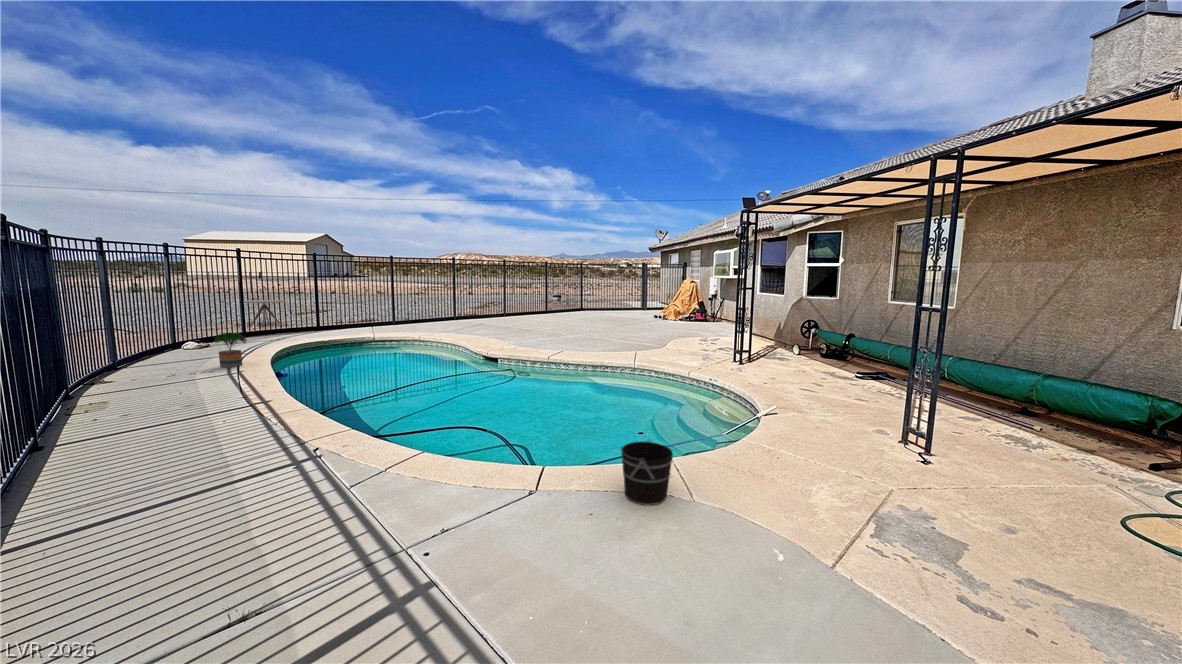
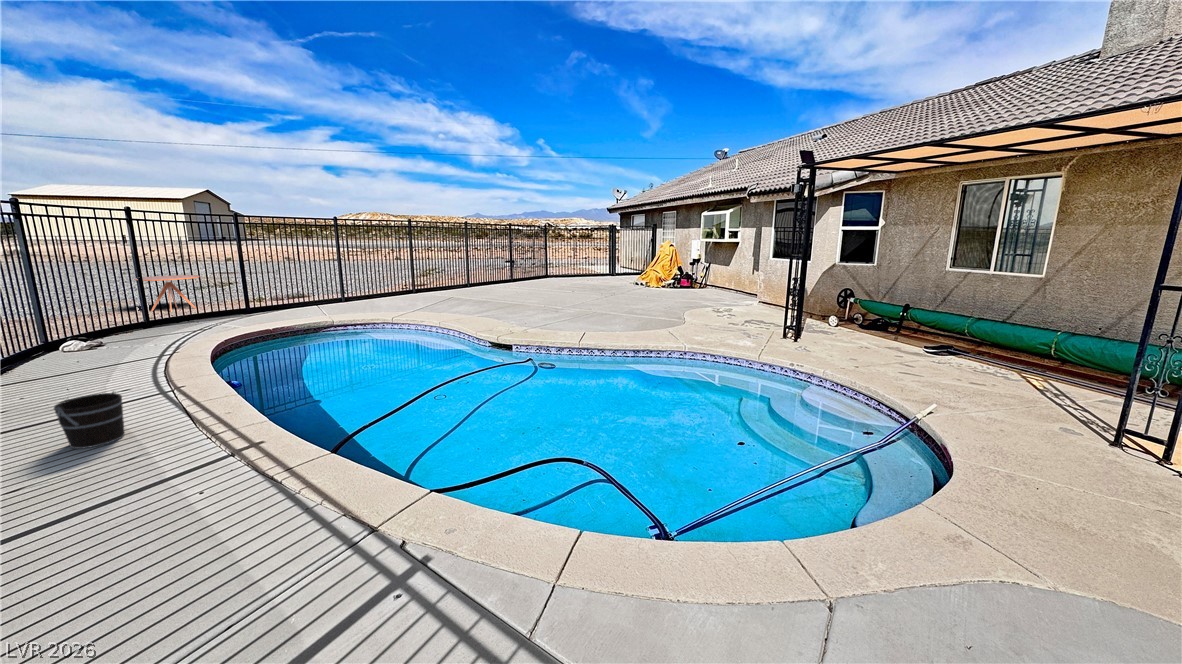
potted tree: present [215,332,247,368] -> none [124,330,179,383]
bucket: present [621,440,673,505] -> present [54,391,125,449]

